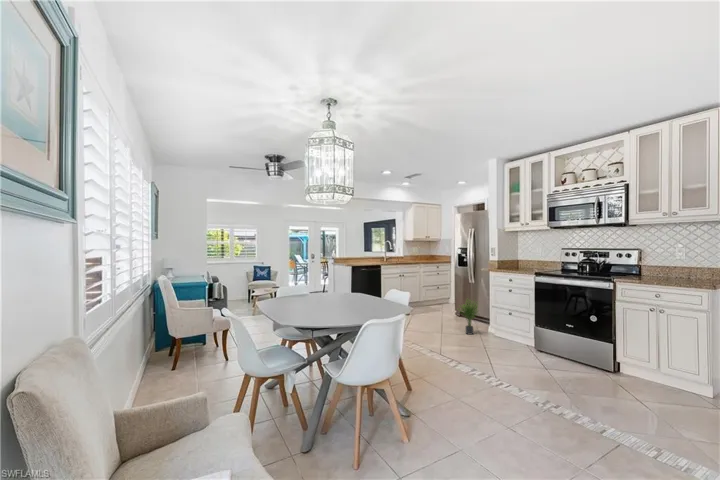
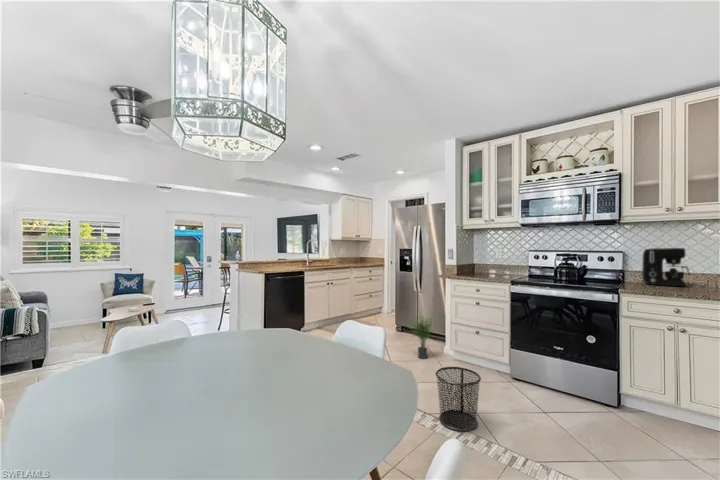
coffee maker: none [652,246,694,279] -> present [642,248,689,286]
waste bin: none [458,331,490,372] -> present [436,367,481,431]

